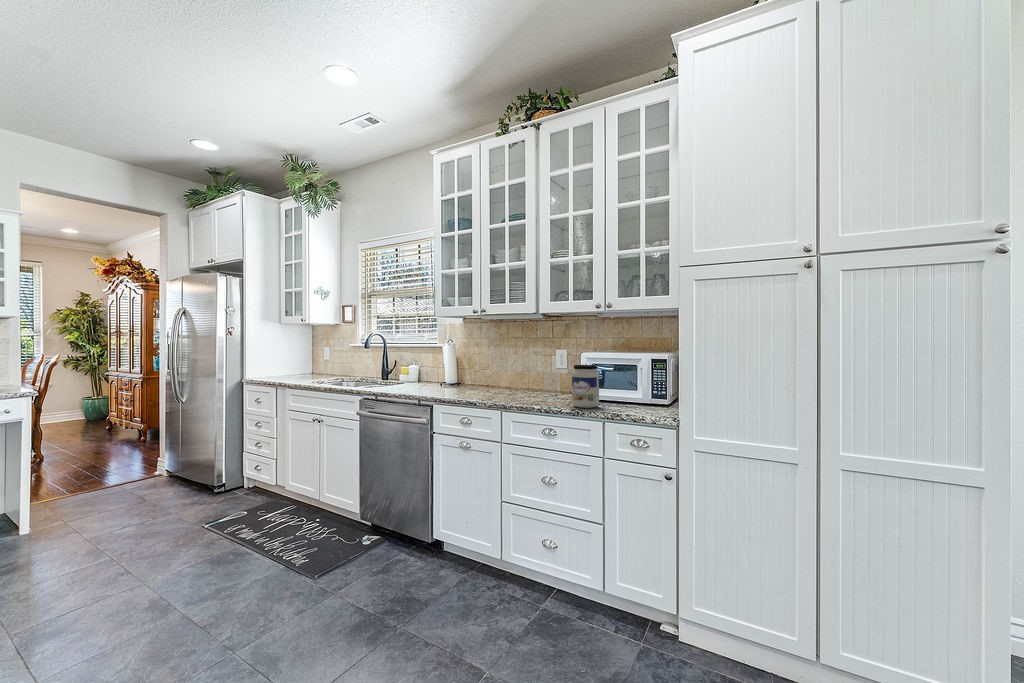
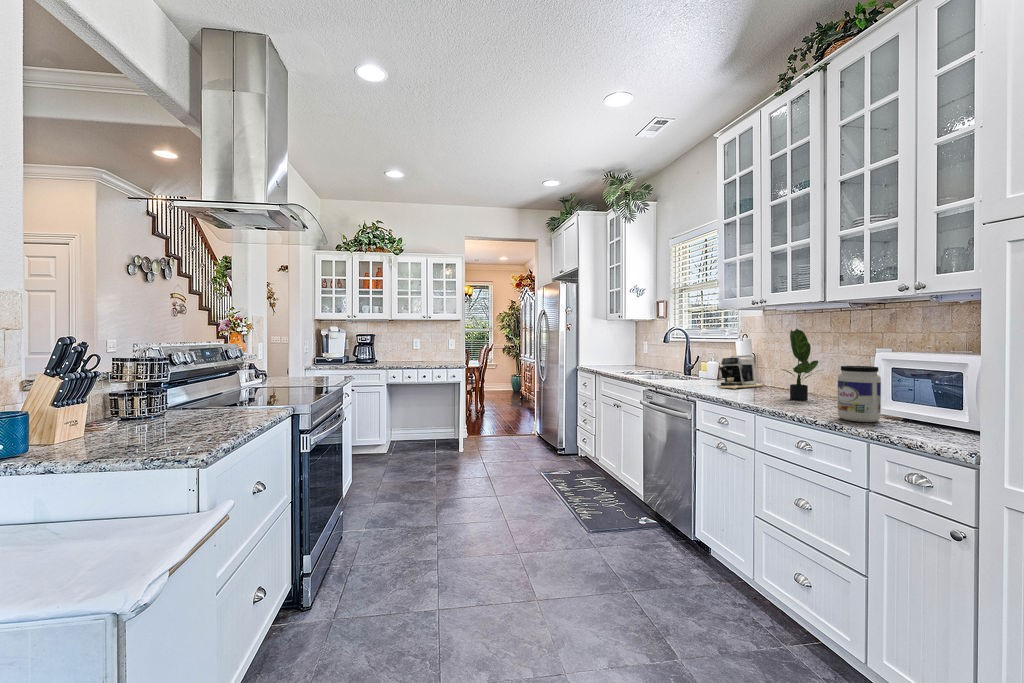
potted plant: none [503,335,536,395] -> present [782,329,818,400]
coffee maker: none [436,359,472,391] -> present [719,355,765,389]

